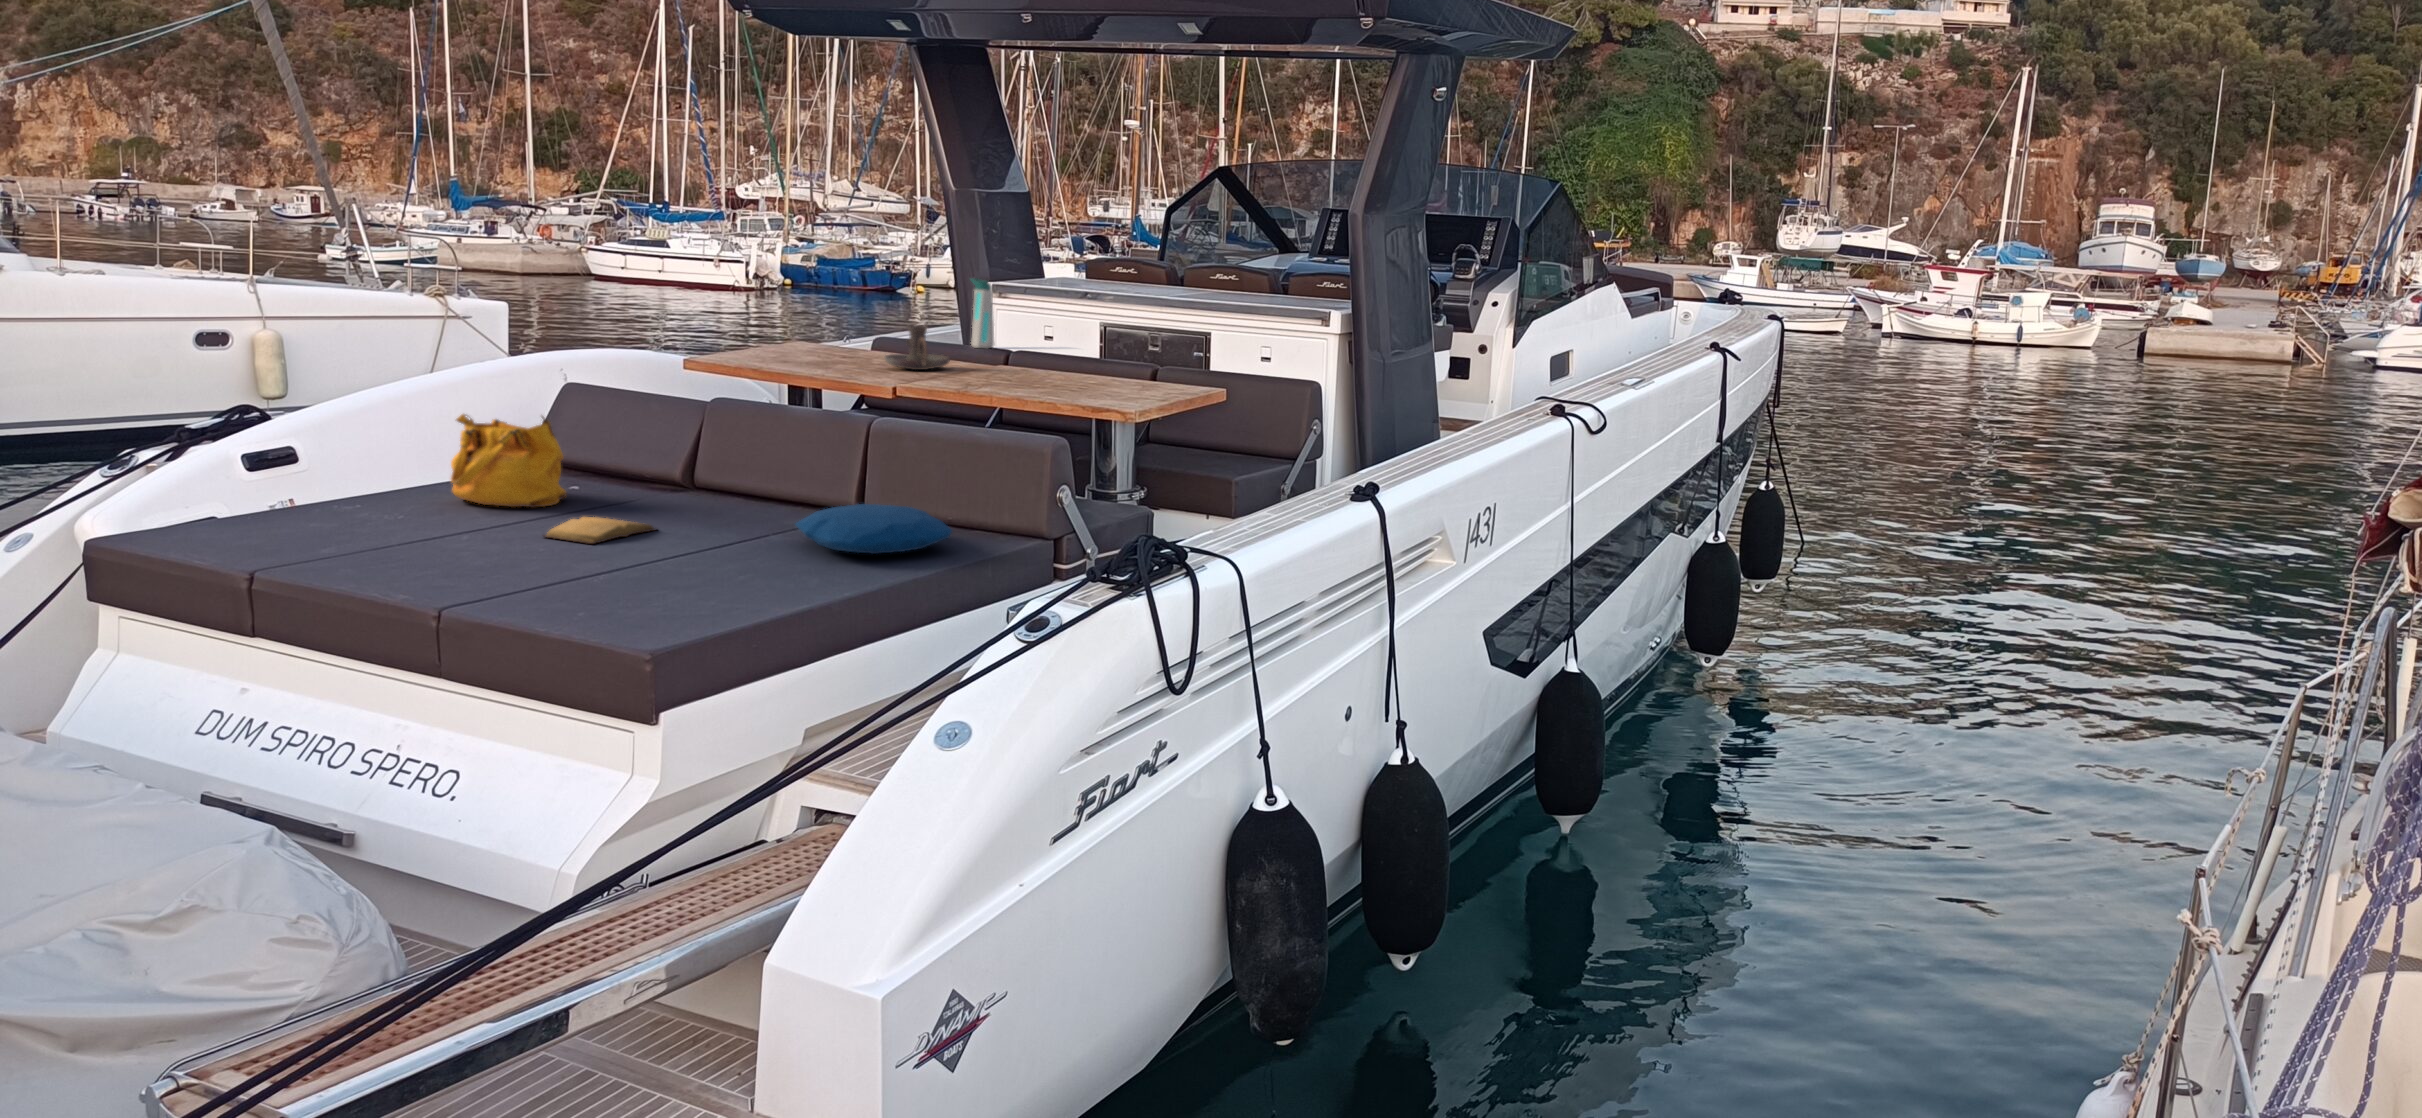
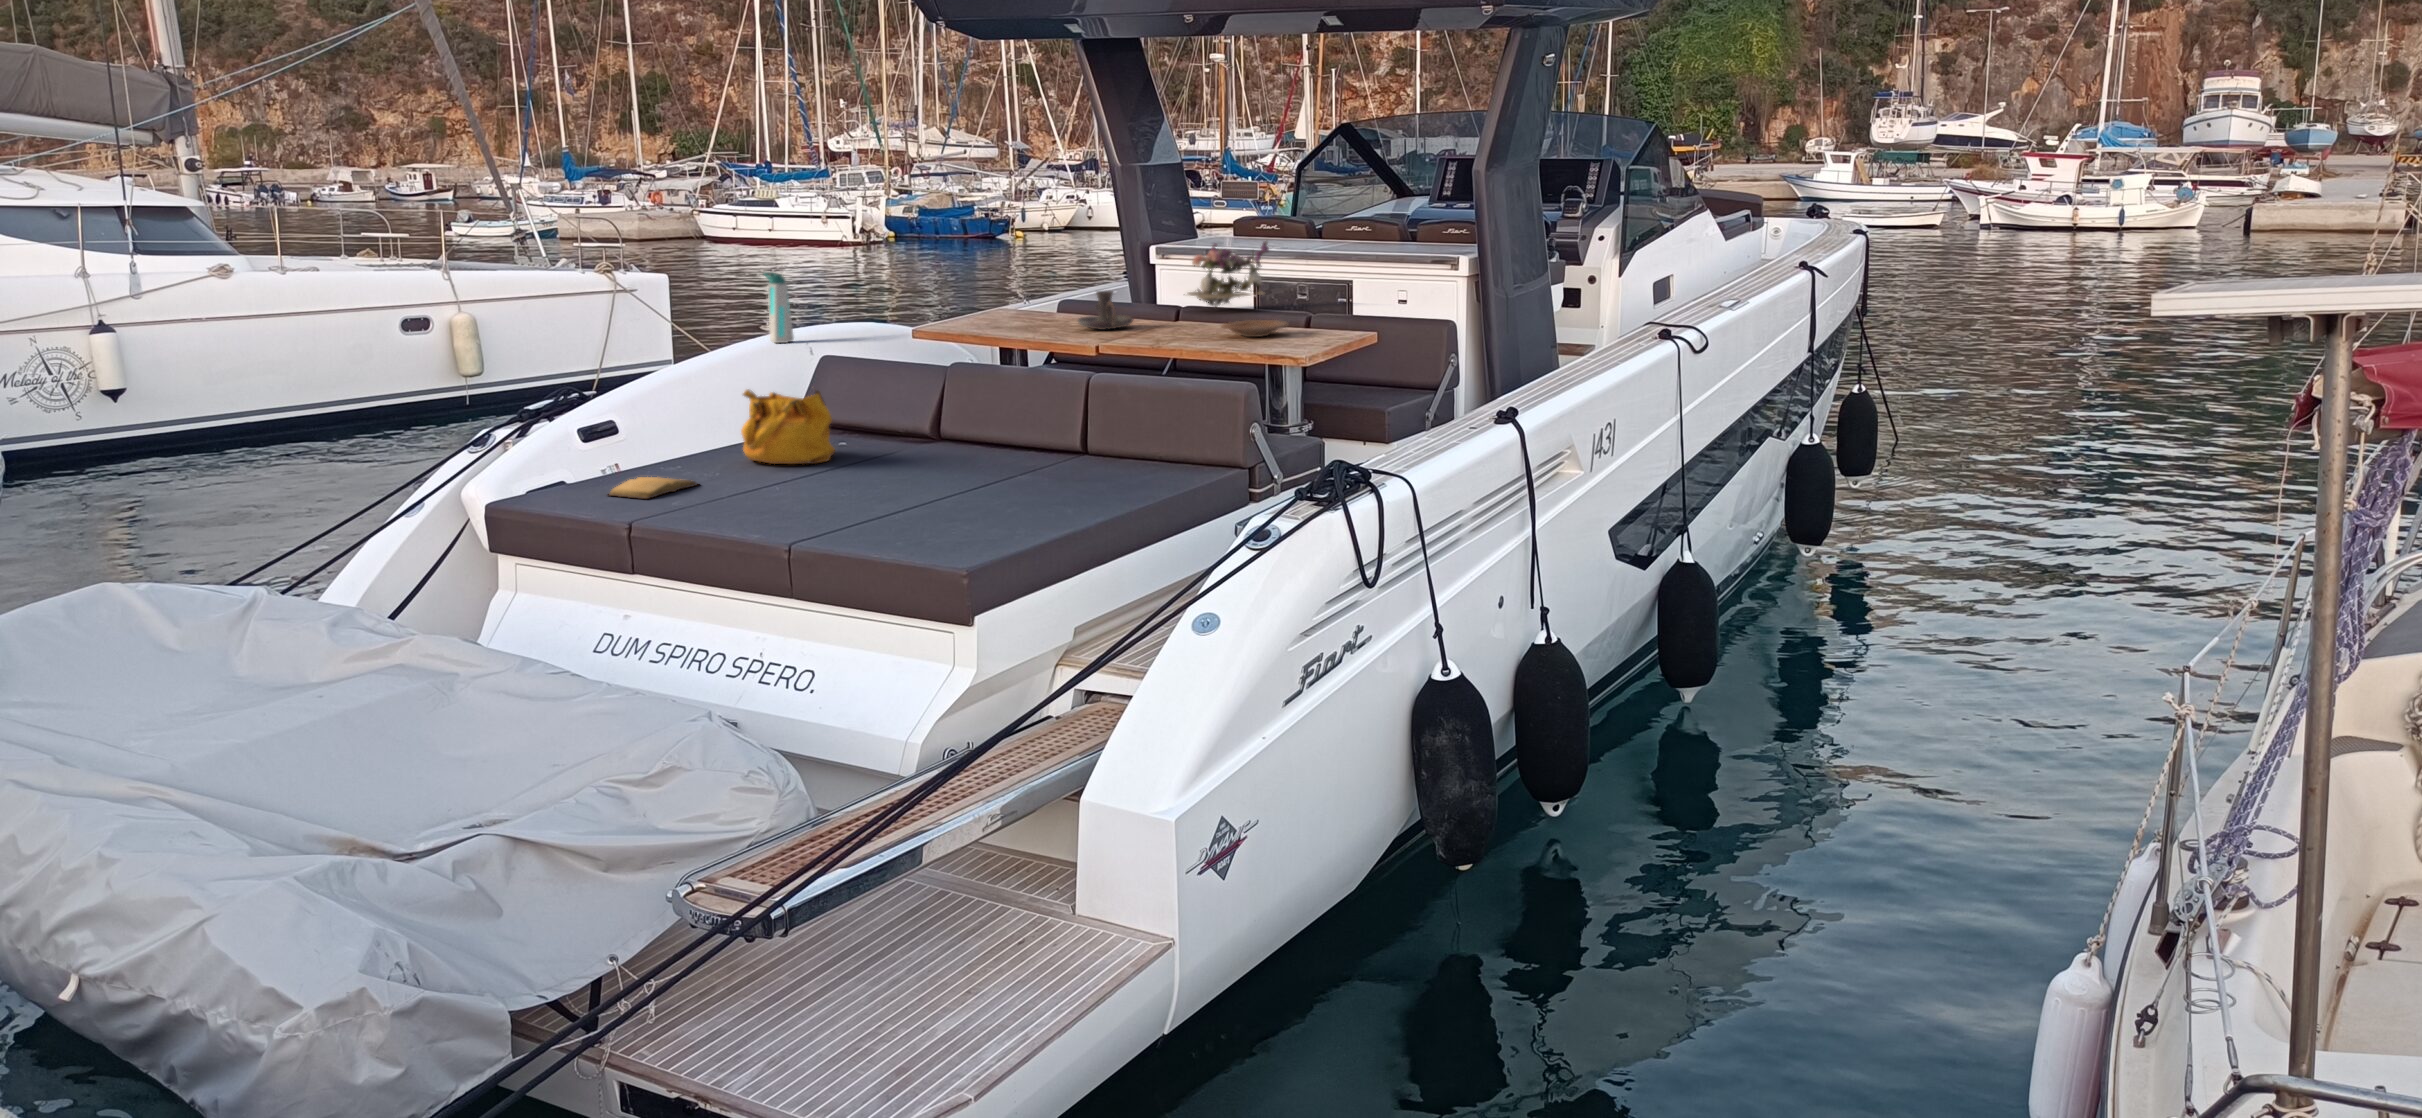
water bottle: present [971,278,994,348] -> present [764,272,794,343]
flower arrangement: none [1018,280,1119,356] -> present [1188,241,1269,307]
plate: none [1044,367,1124,386] -> present [1222,320,1289,337]
pillow: present [795,504,952,554] -> none [1037,446,1167,486]
book: present [545,517,655,545] -> present [609,477,698,499]

